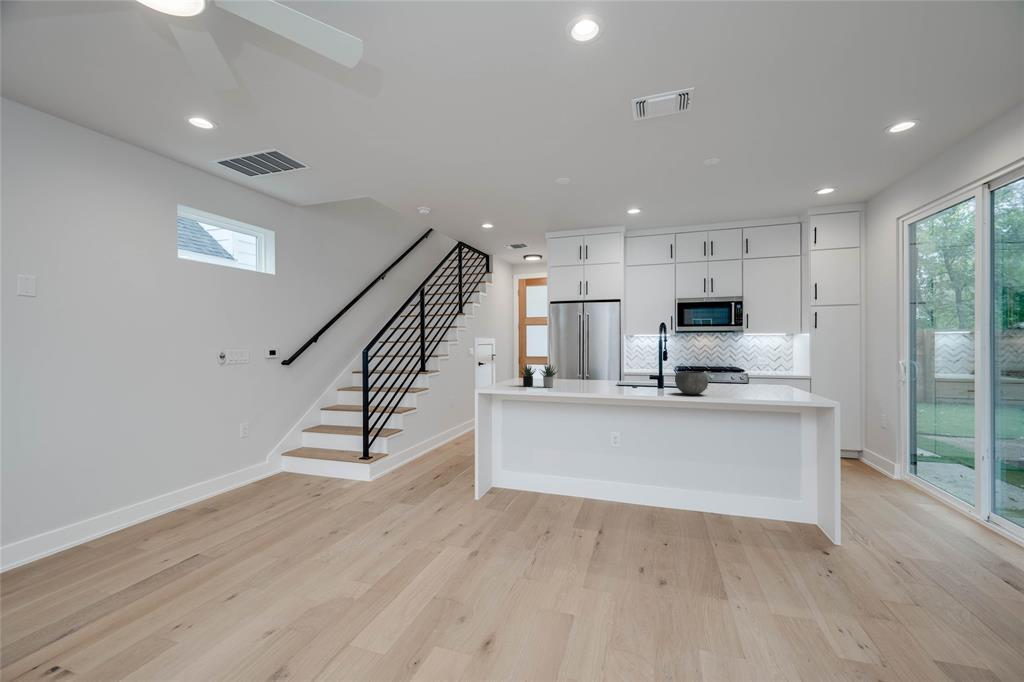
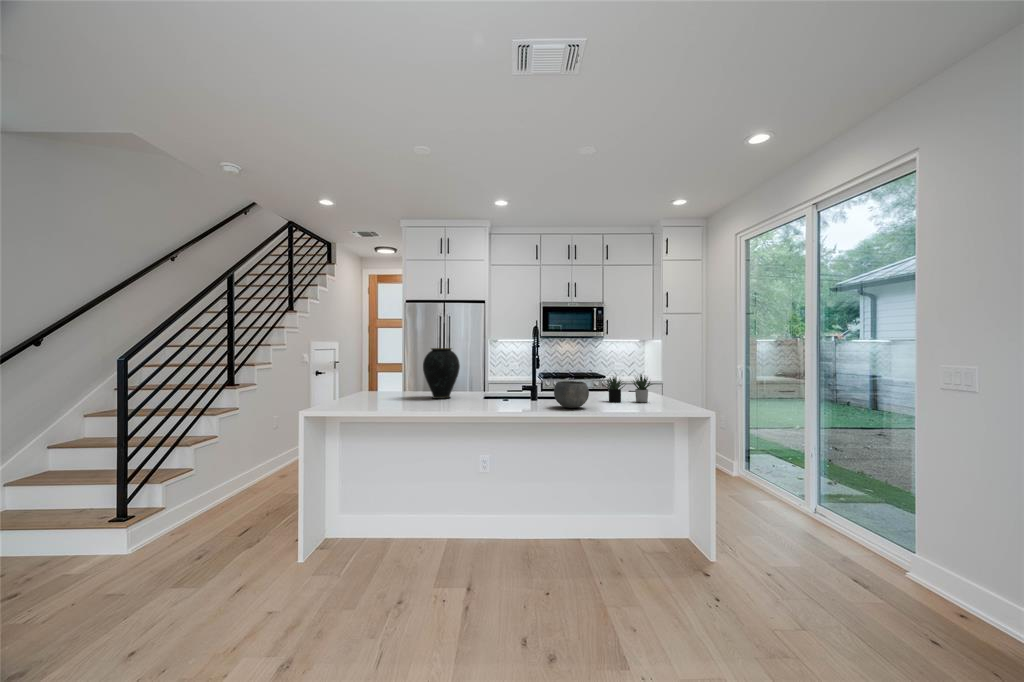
vase: none [564,343,594,385] -> present [423,348,460,399]
succulent plant: present [520,365,557,387] -> present [605,375,652,402]

